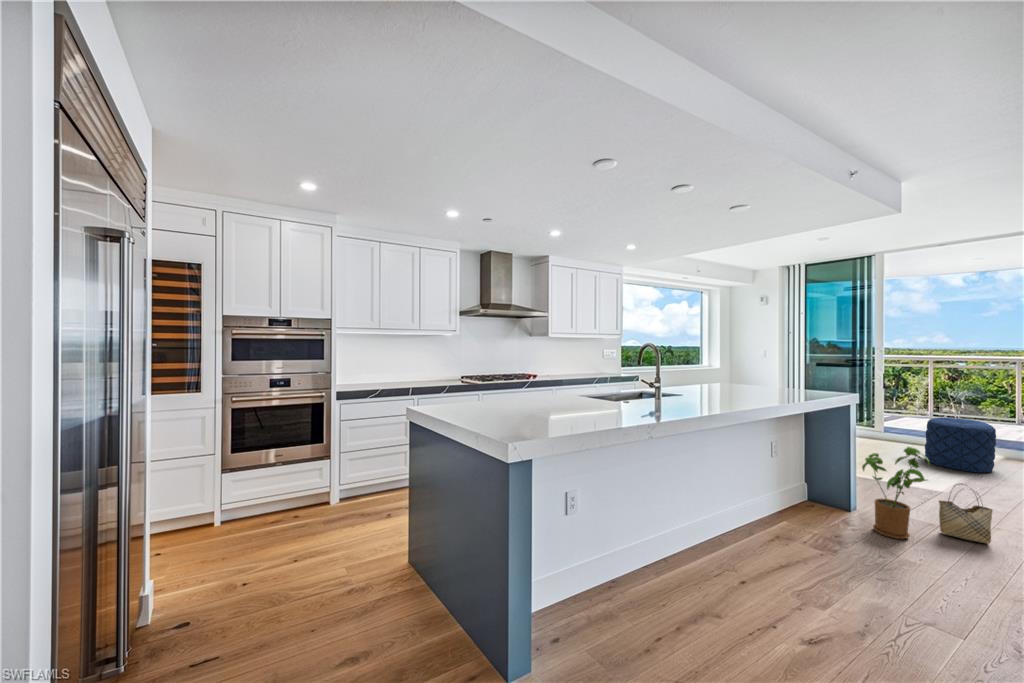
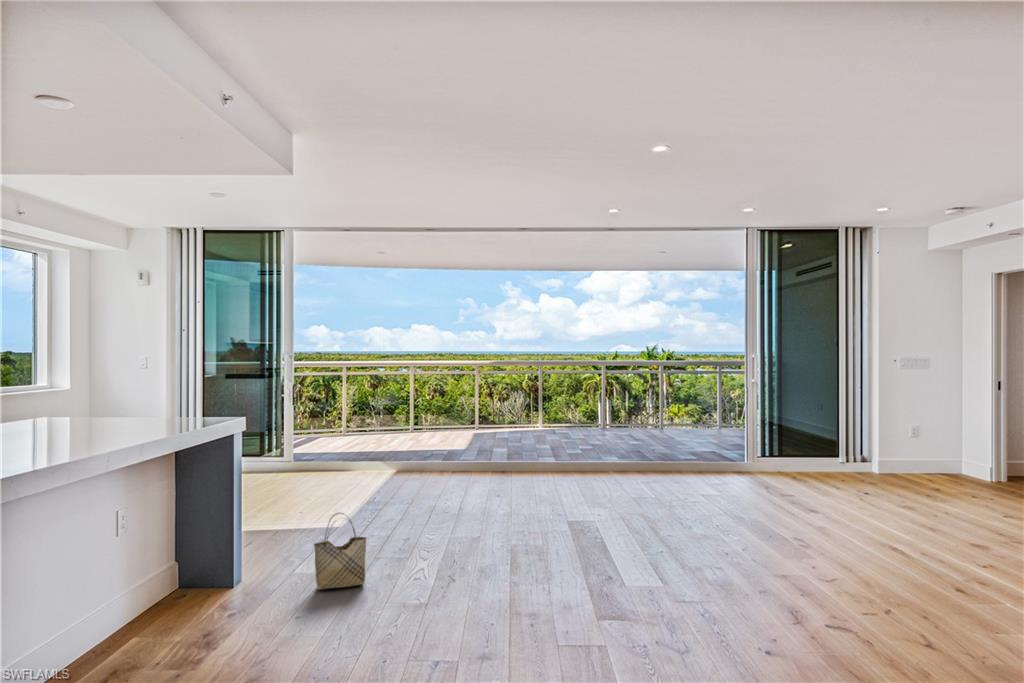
pouf: present [925,417,996,472] -> none [335,429,395,492]
house plant: present [862,447,930,539] -> none [216,477,298,624]

